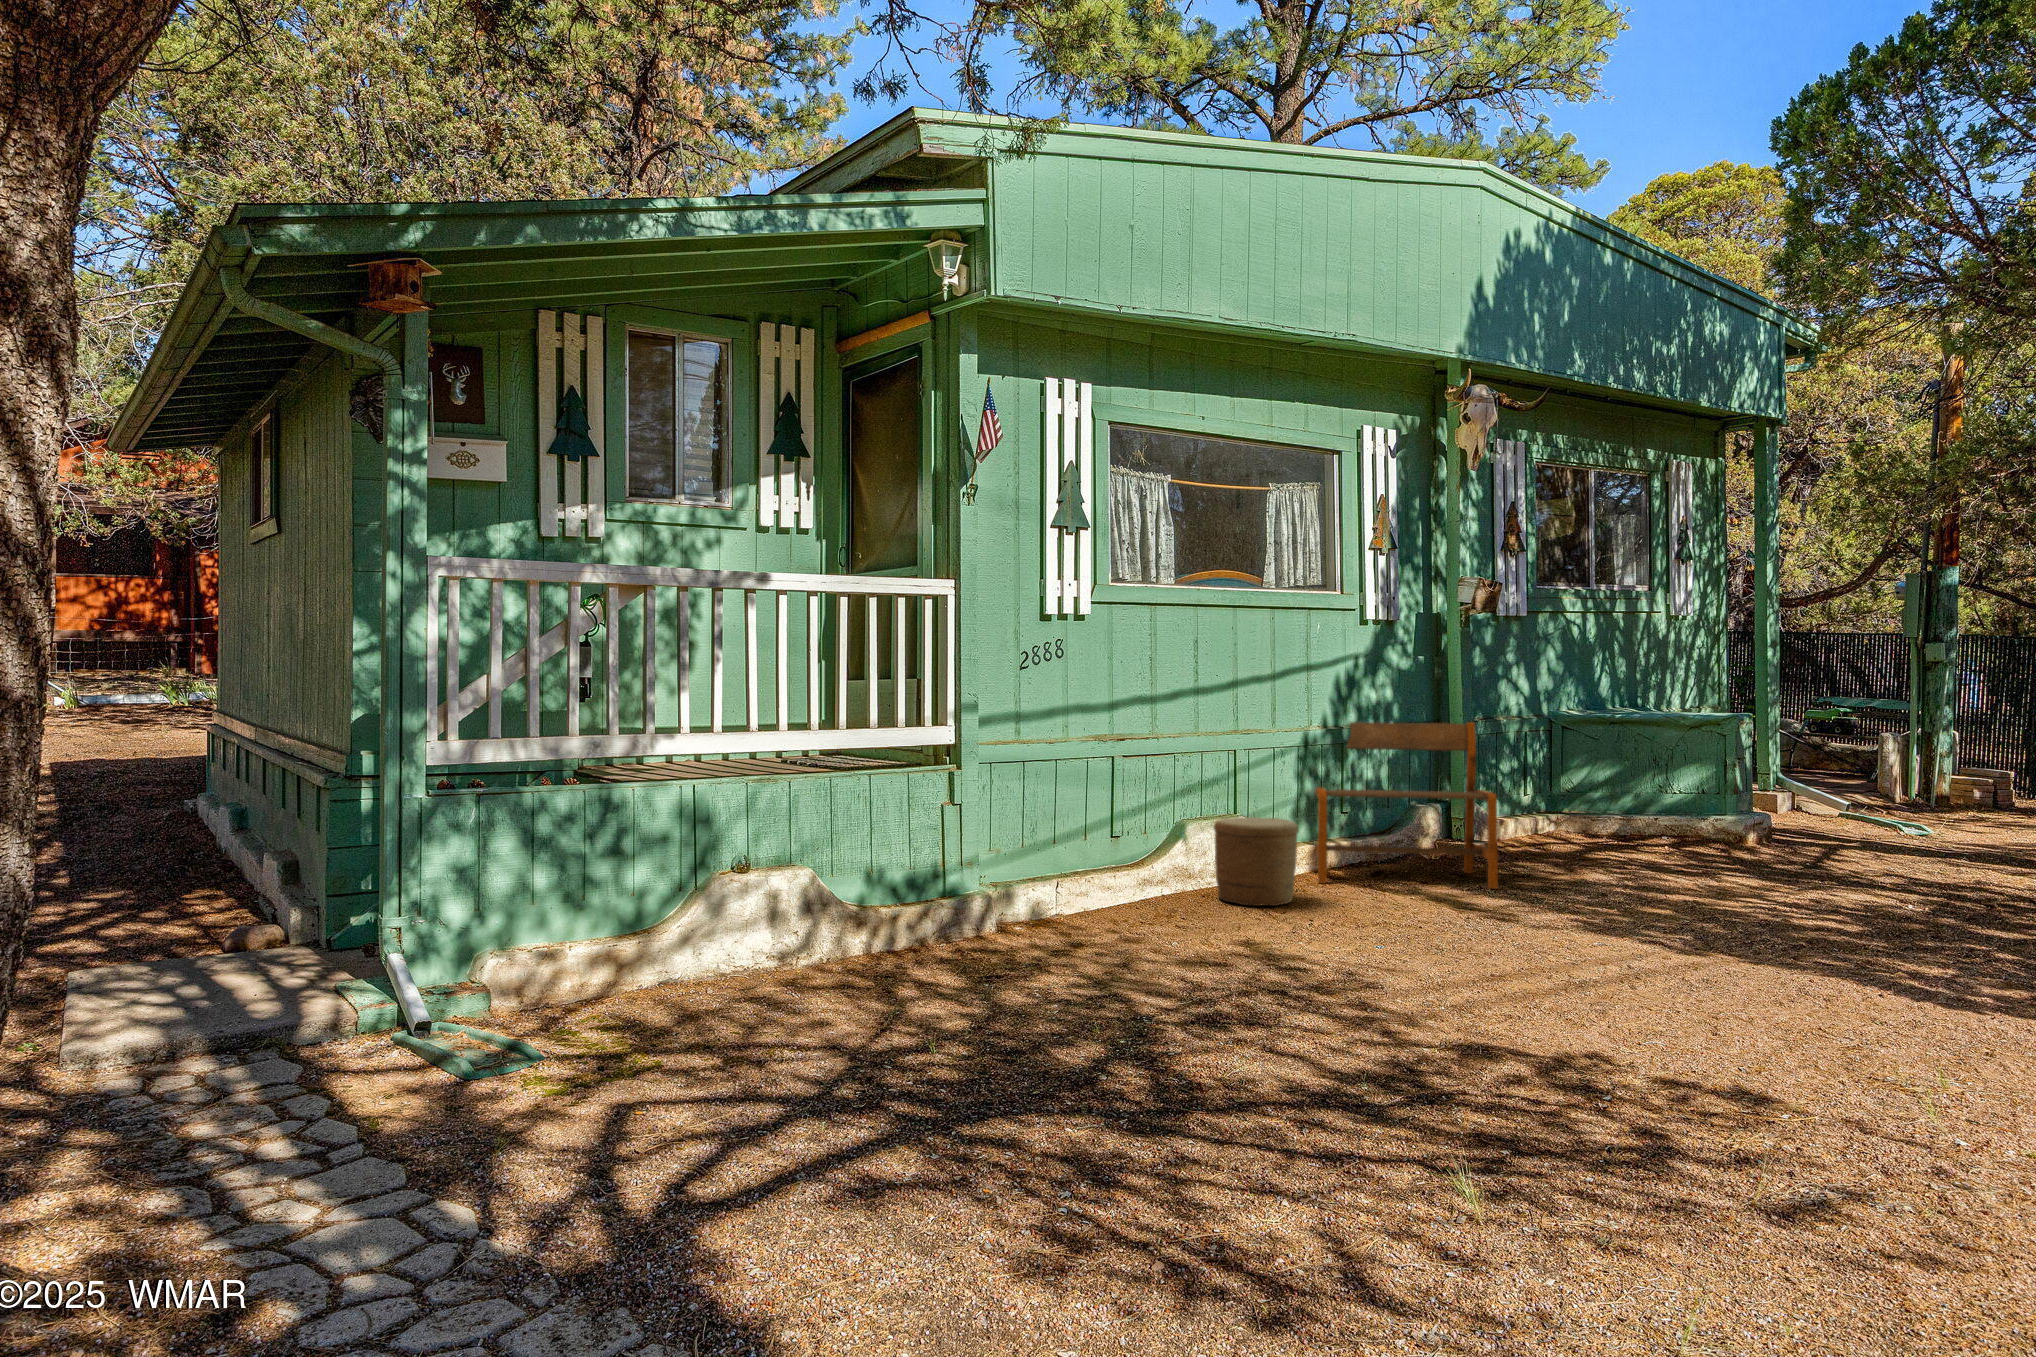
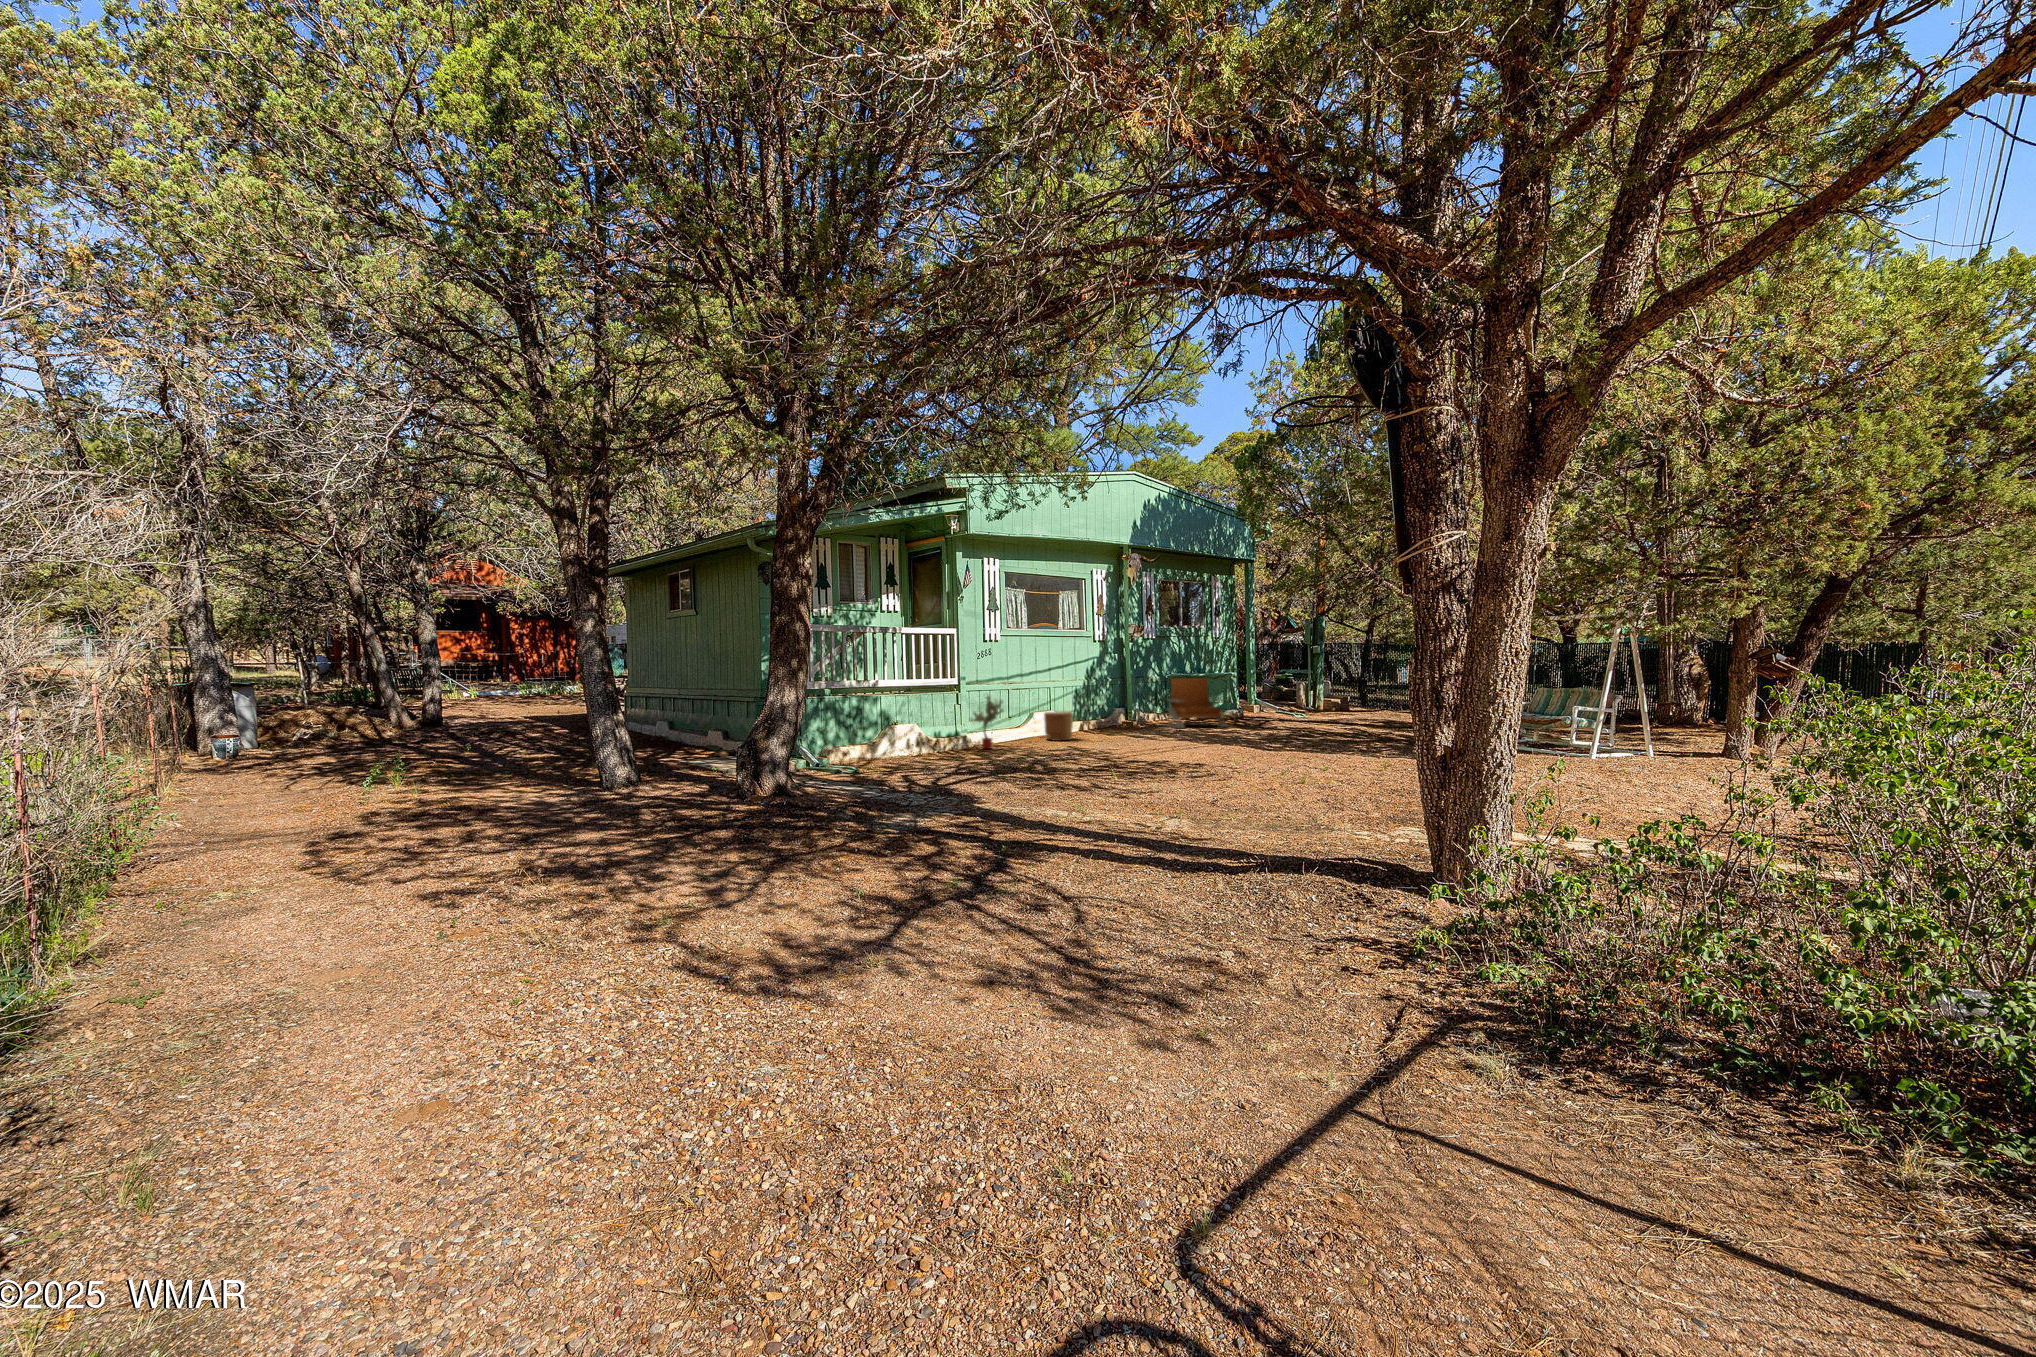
bench: present [1314,722,1498,889] -> none [1079,677,1142,736]
lounge chair: none [1536,724,1734,863] -> present [1162,678,1228,728]
potted tree: none [973,769,1087,940] -> present [970,696,1004,749]

